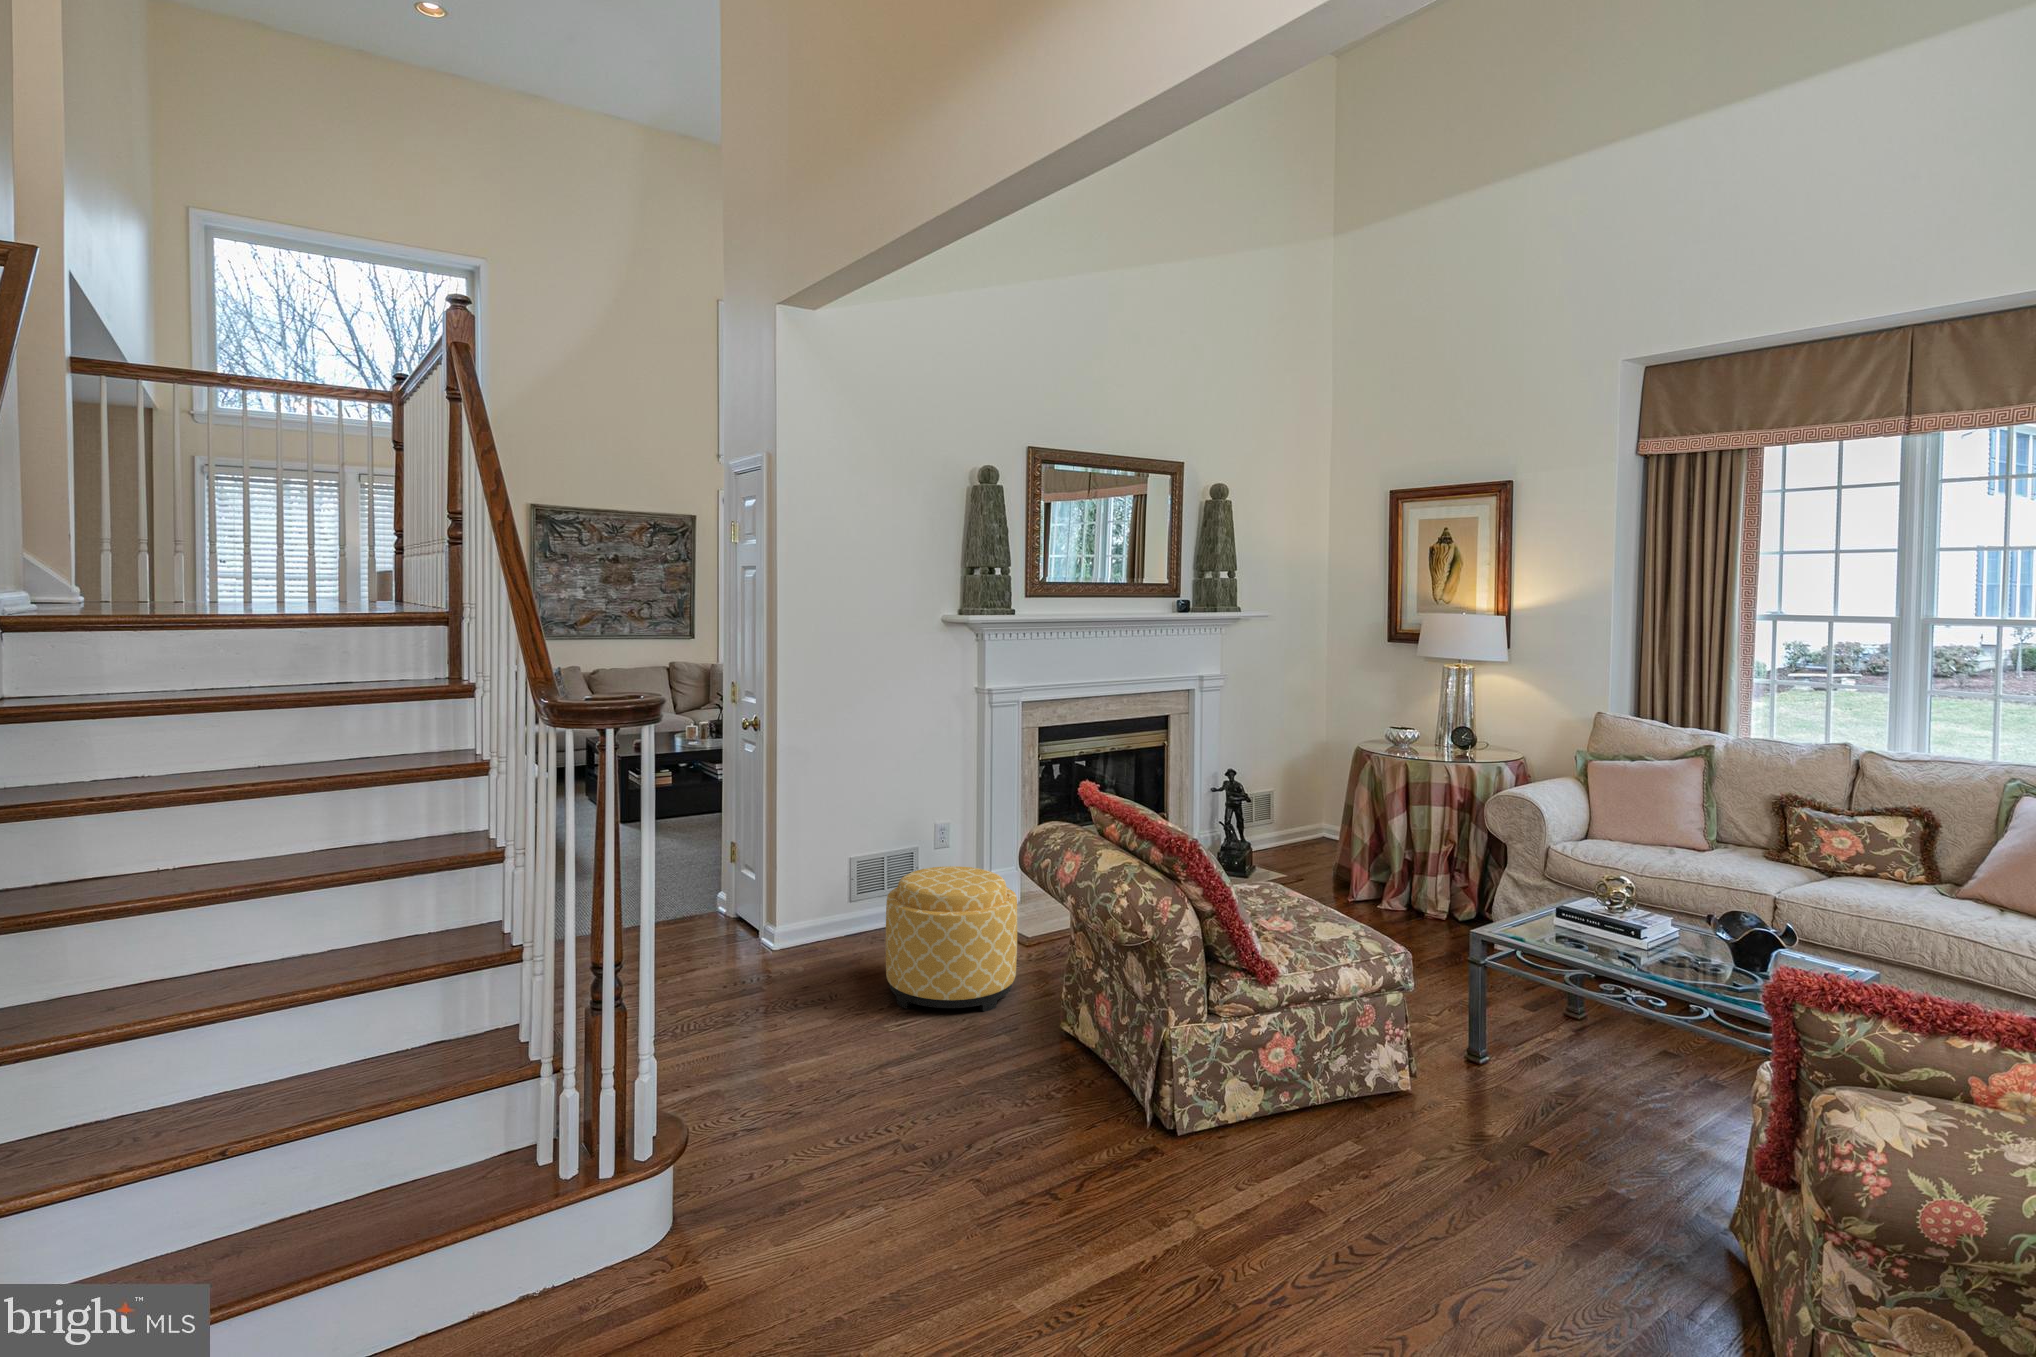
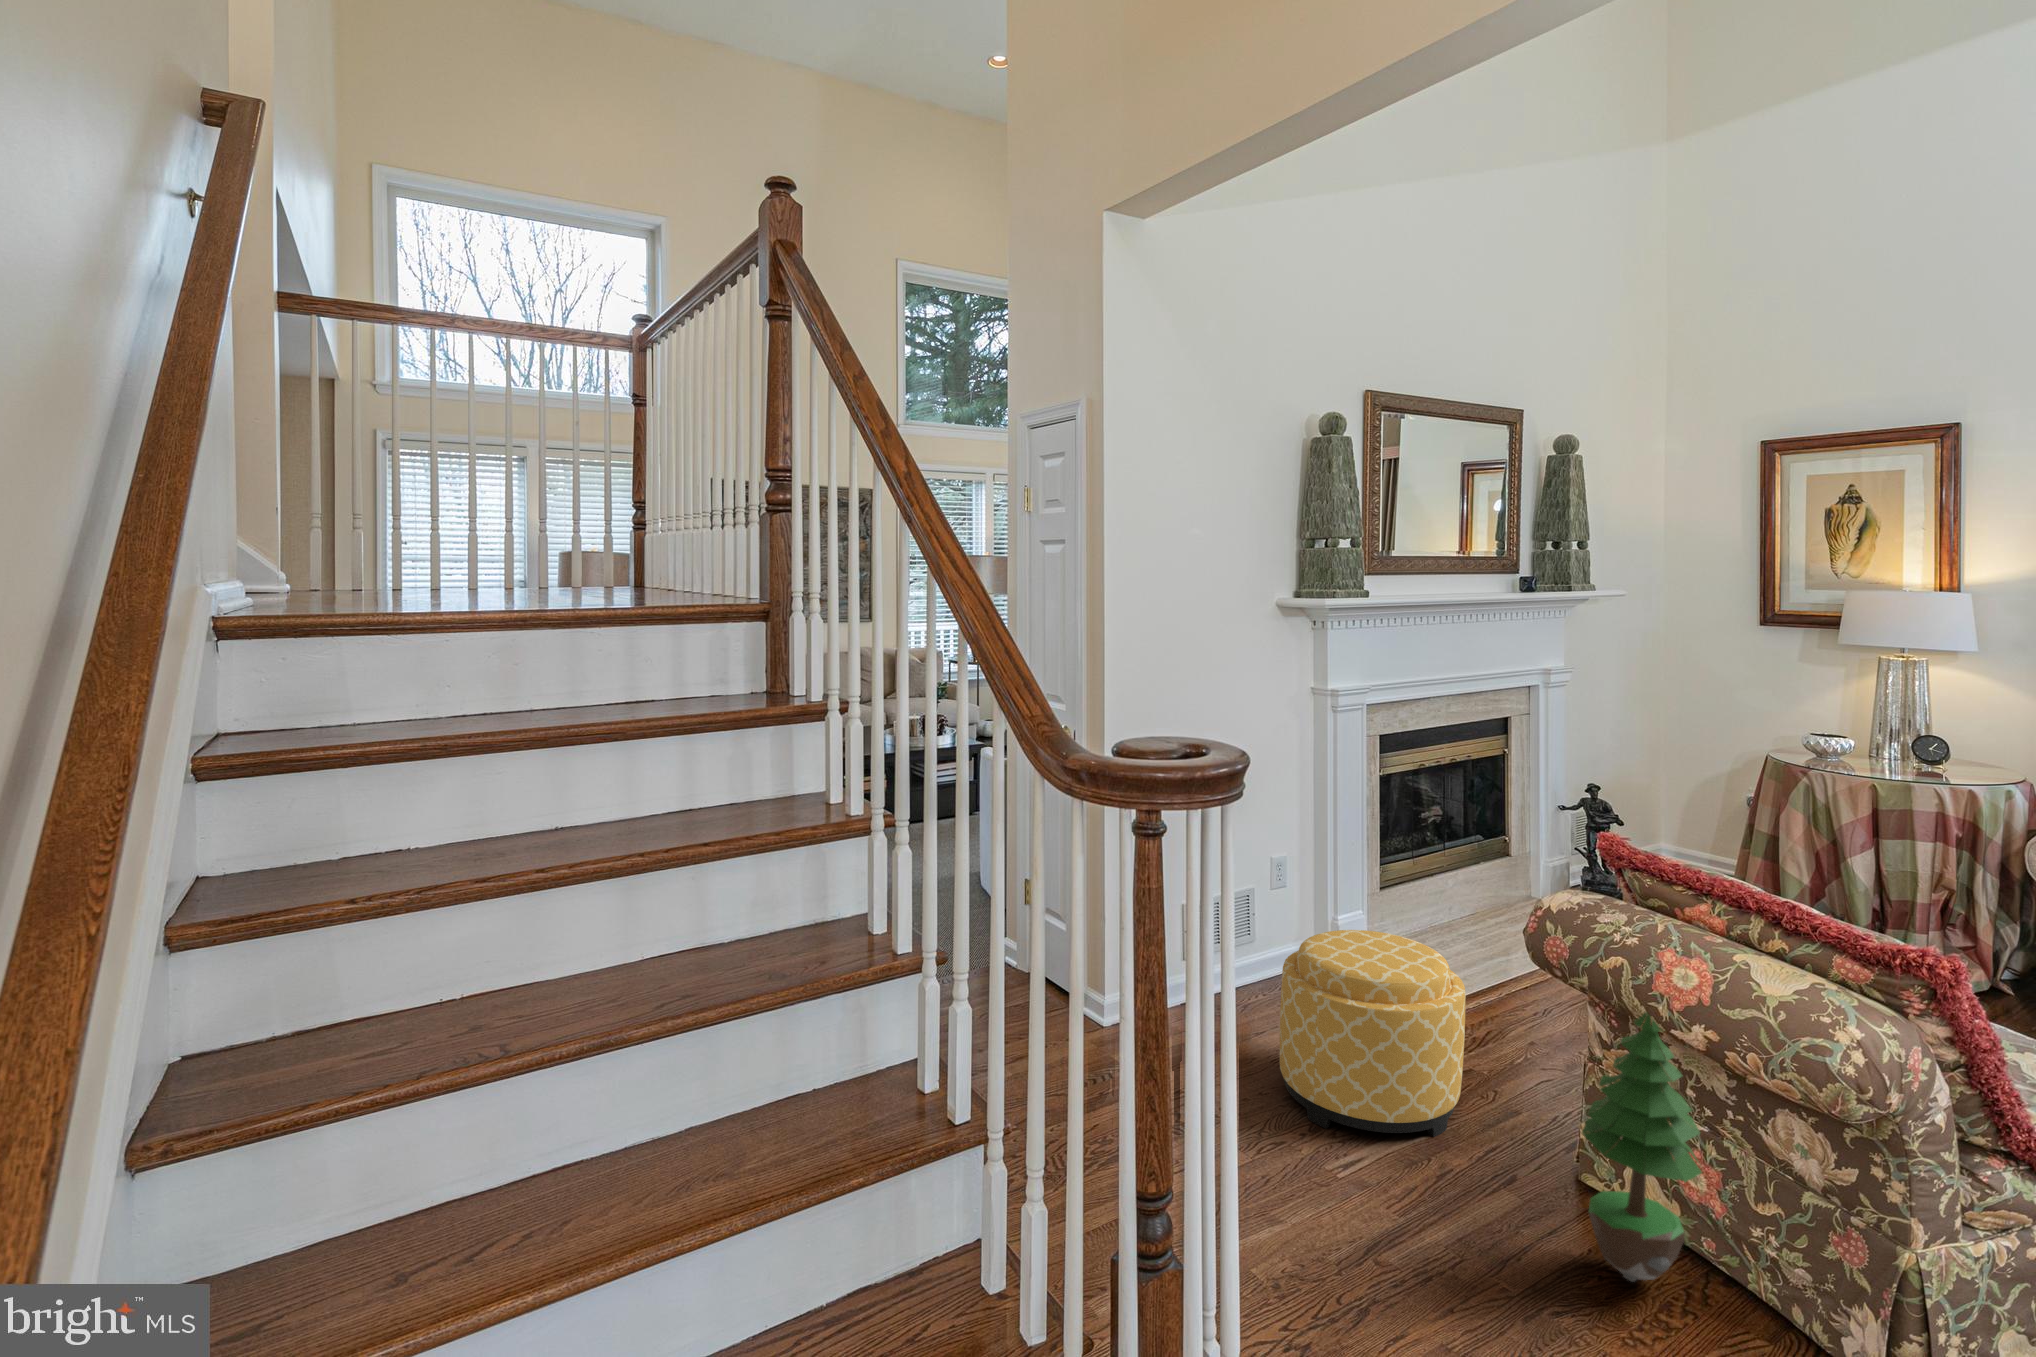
potted tree: none [1021,885,1093,1080] -> present [1582,1012,1702,1282]

